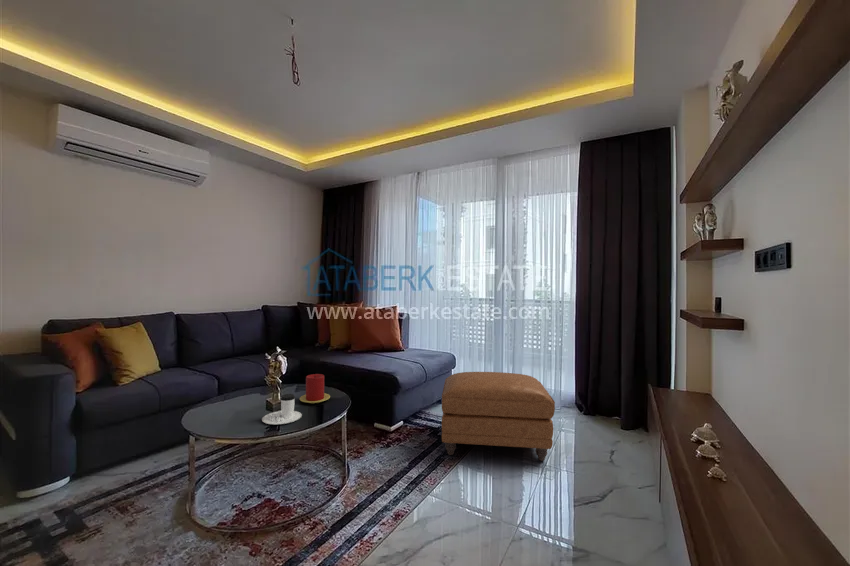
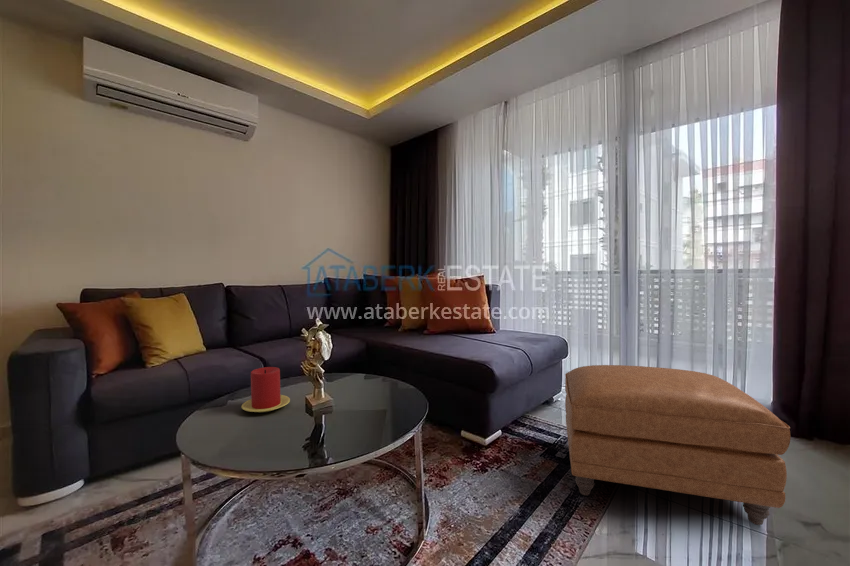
candle: present [300,374,330,403] -> present [242,367,290,412]
coffee cup: present [262,394,302,425] -> none [295,392,354,441]

